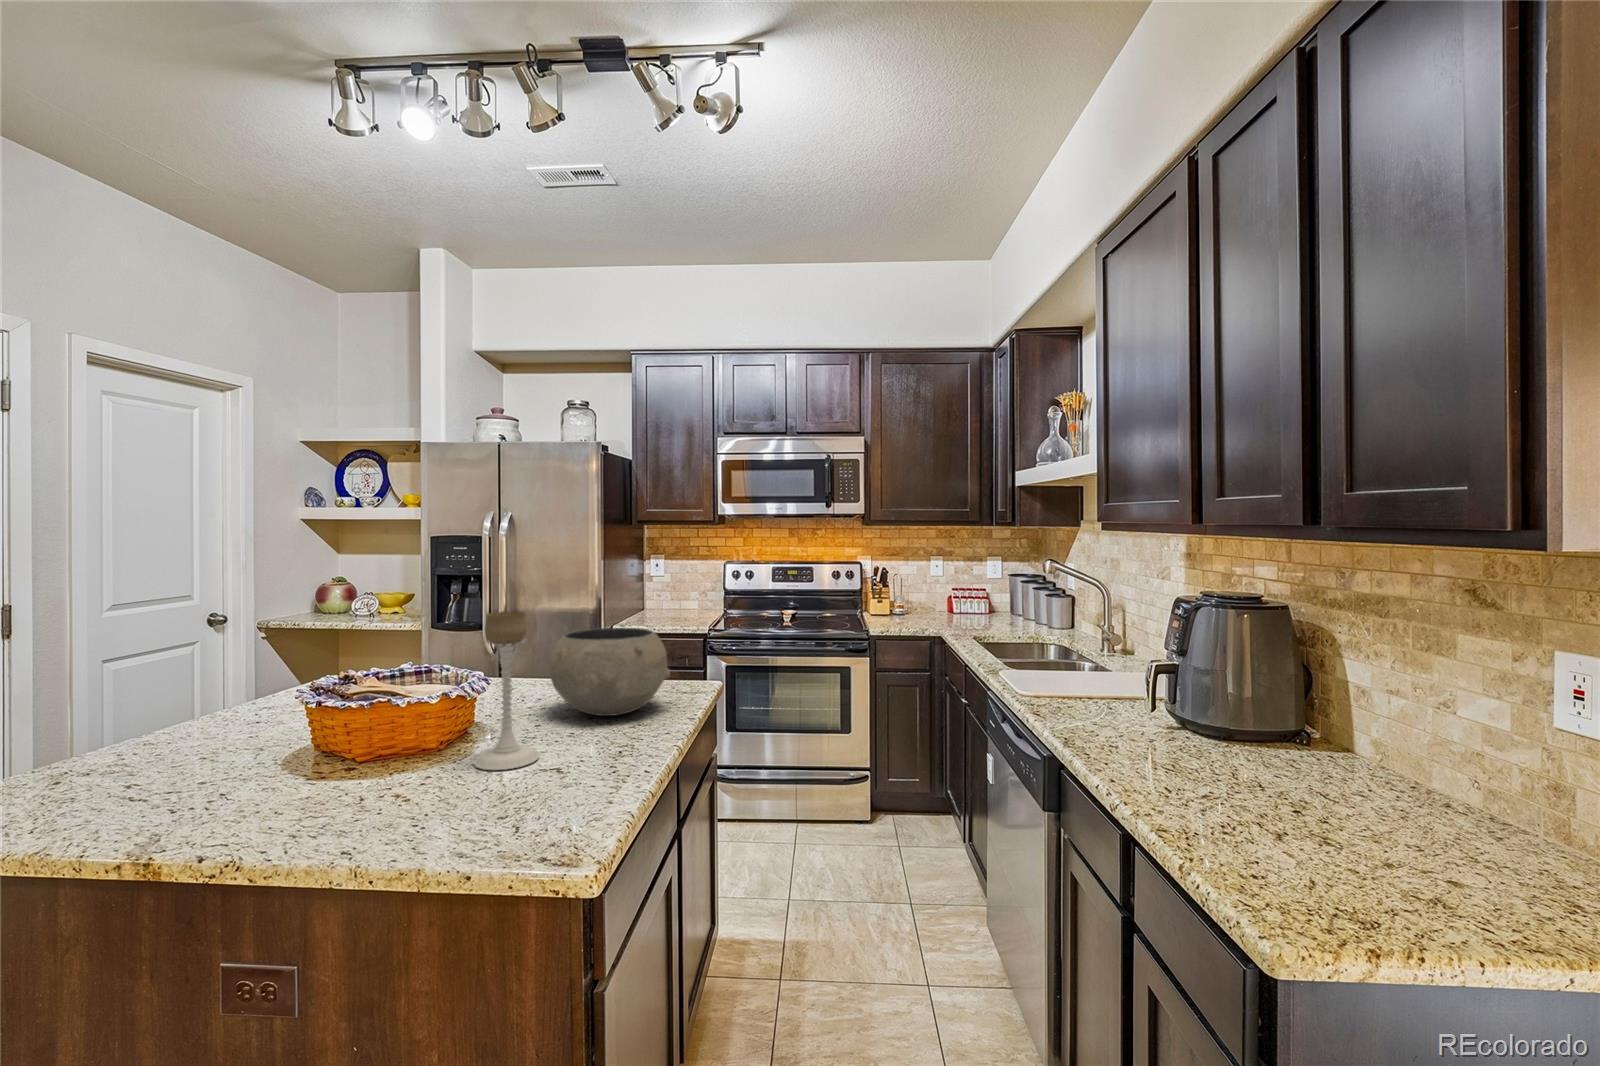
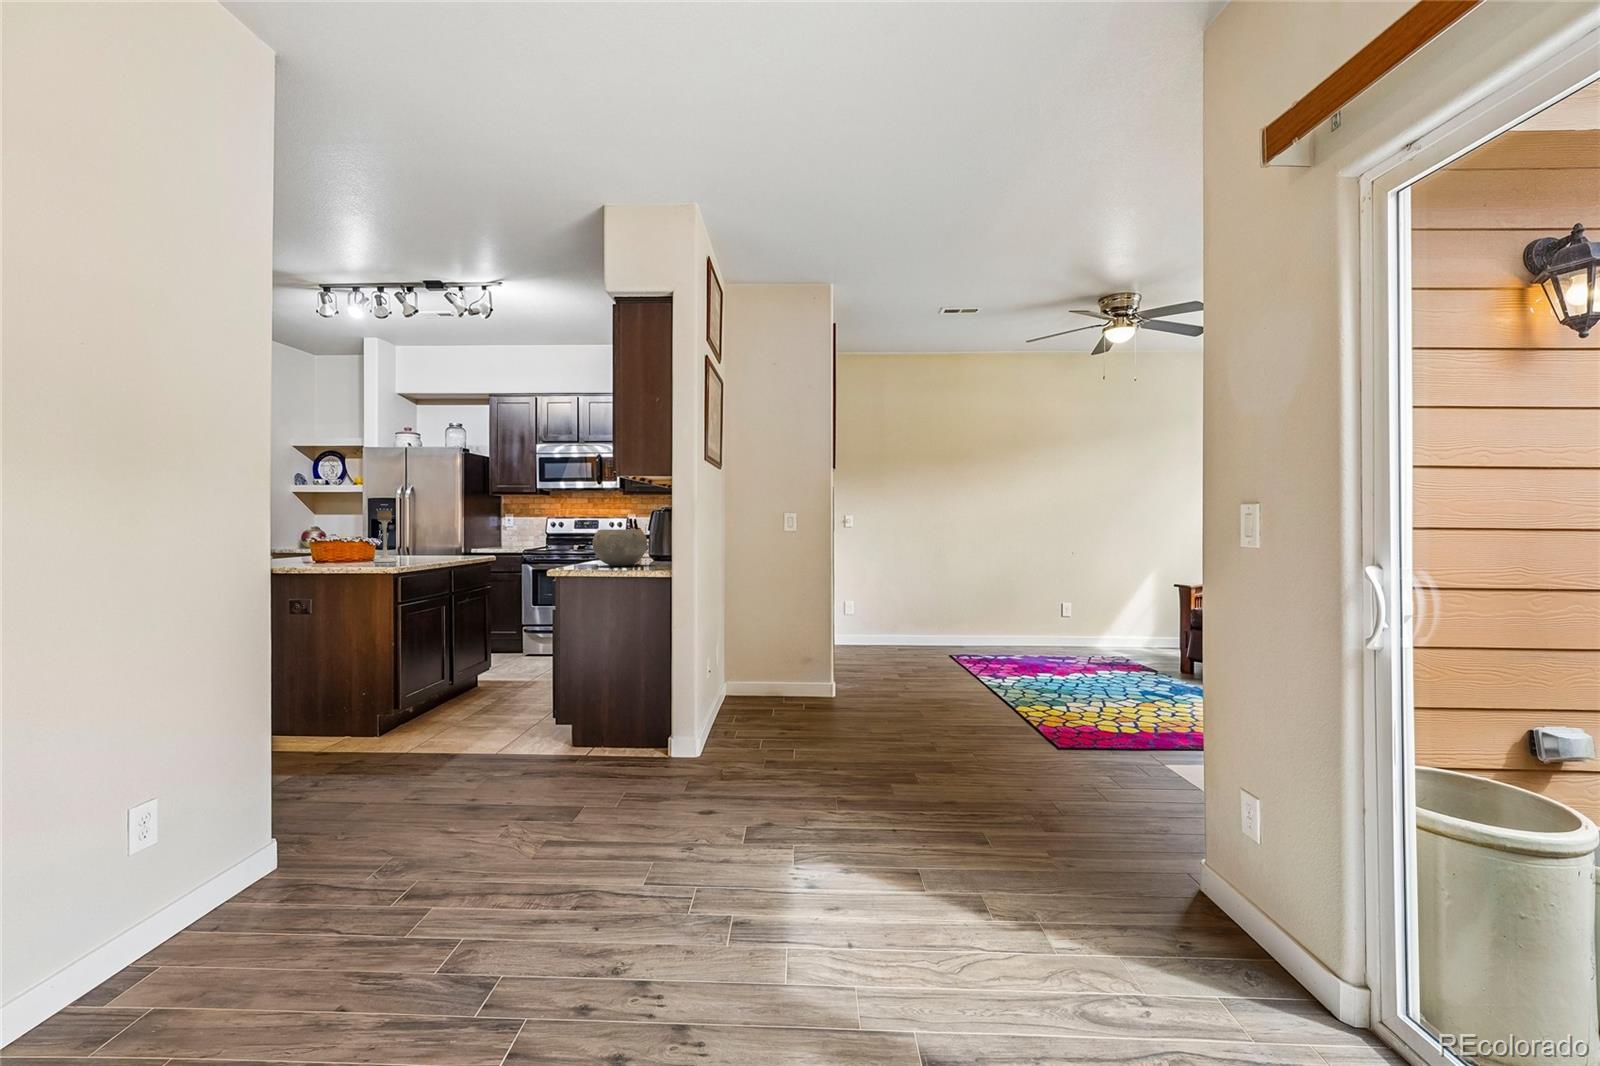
ceramic bowl: present [549,628,670,716] -> present [592,529,649,566]

